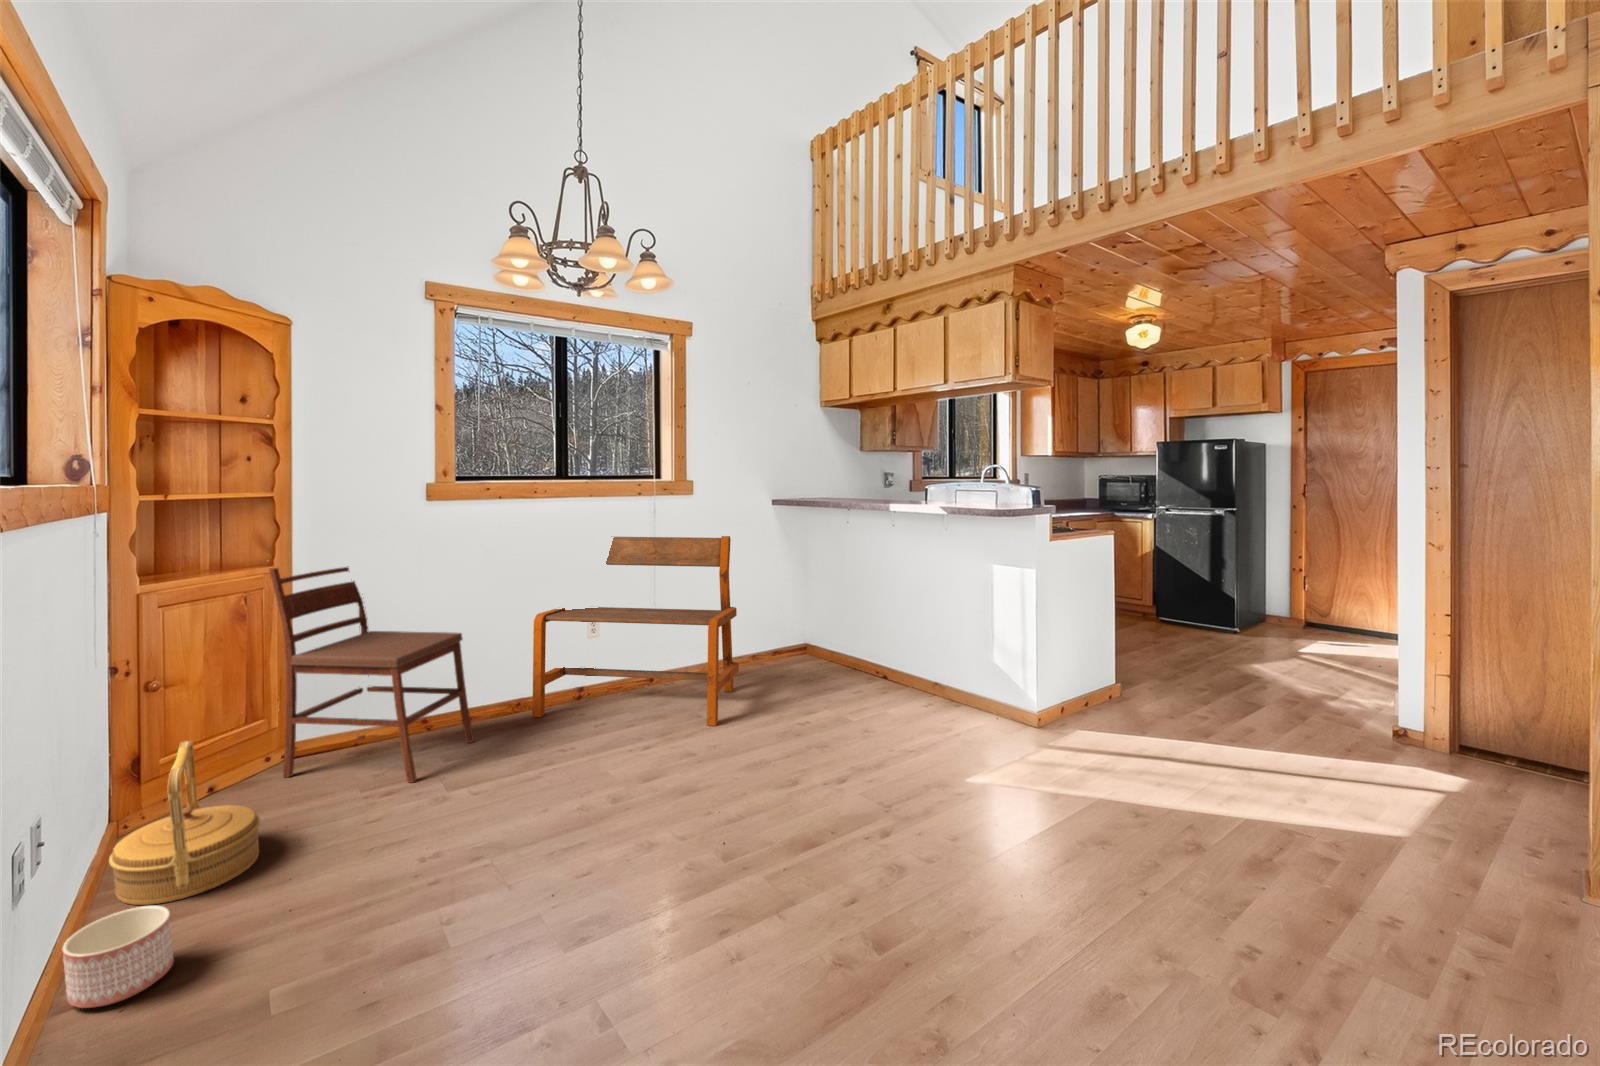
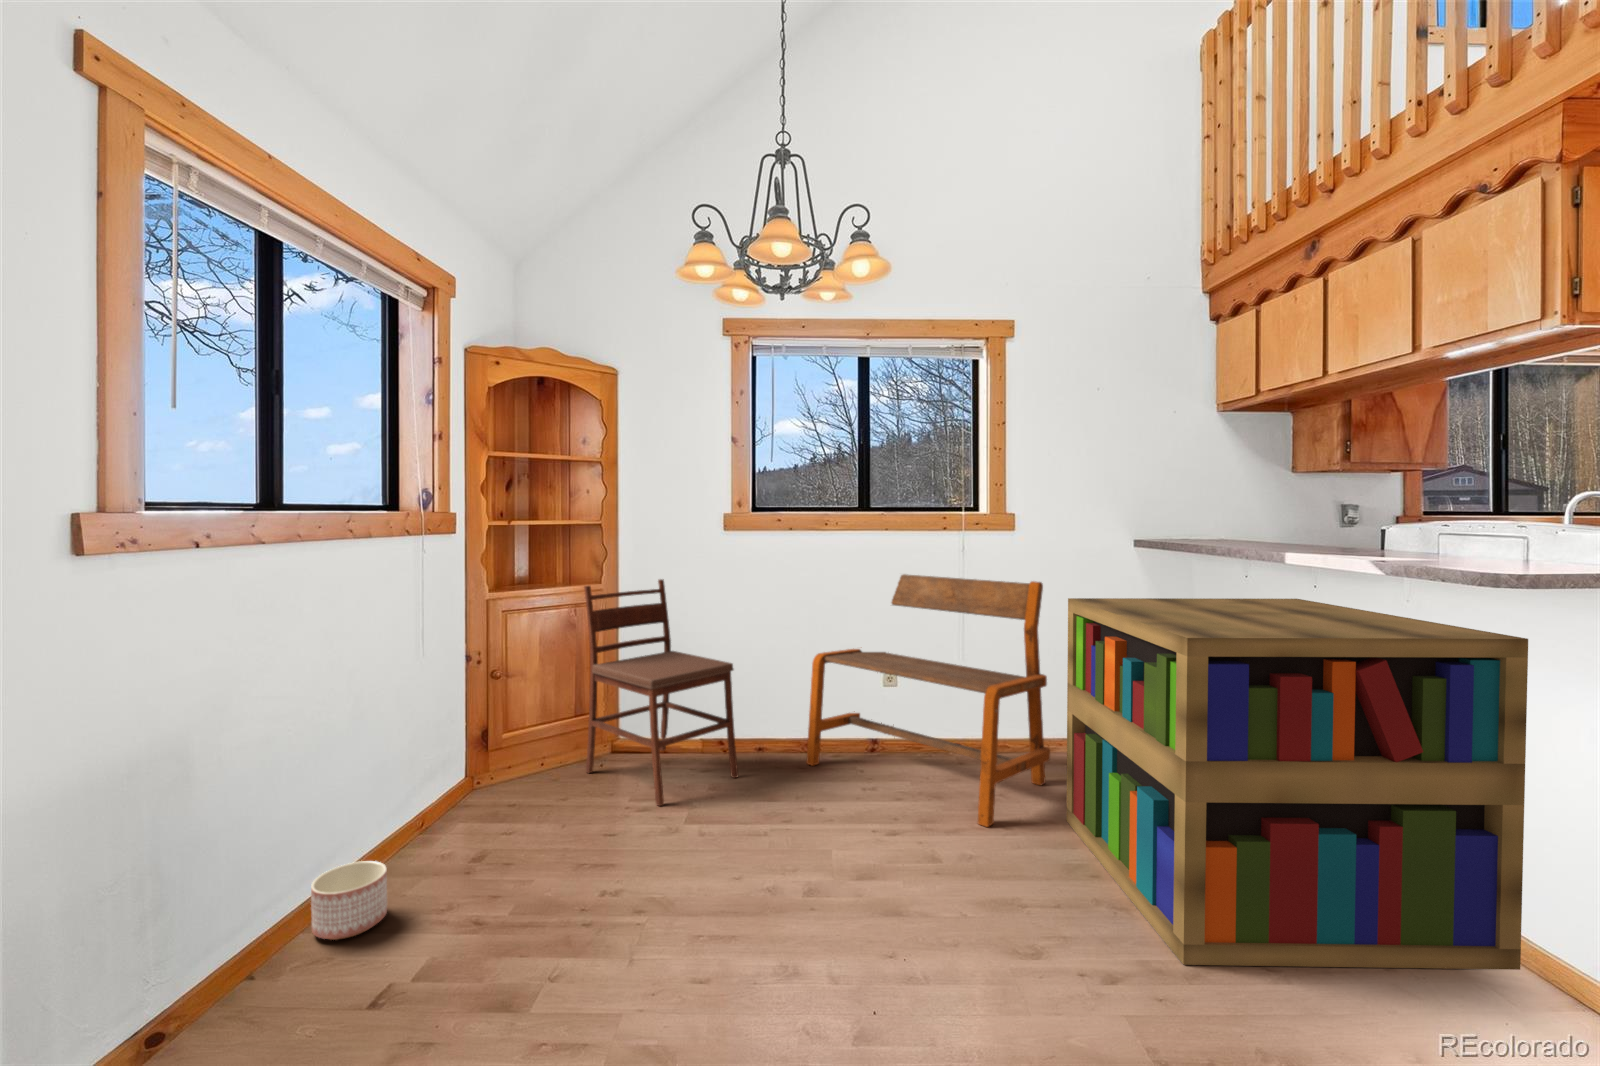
bookshelf: none [762,538,1006,765] -> present [1066,598,1528,970]
woven basket: present [109,741,260,905] -> none [412,726,518,862]

